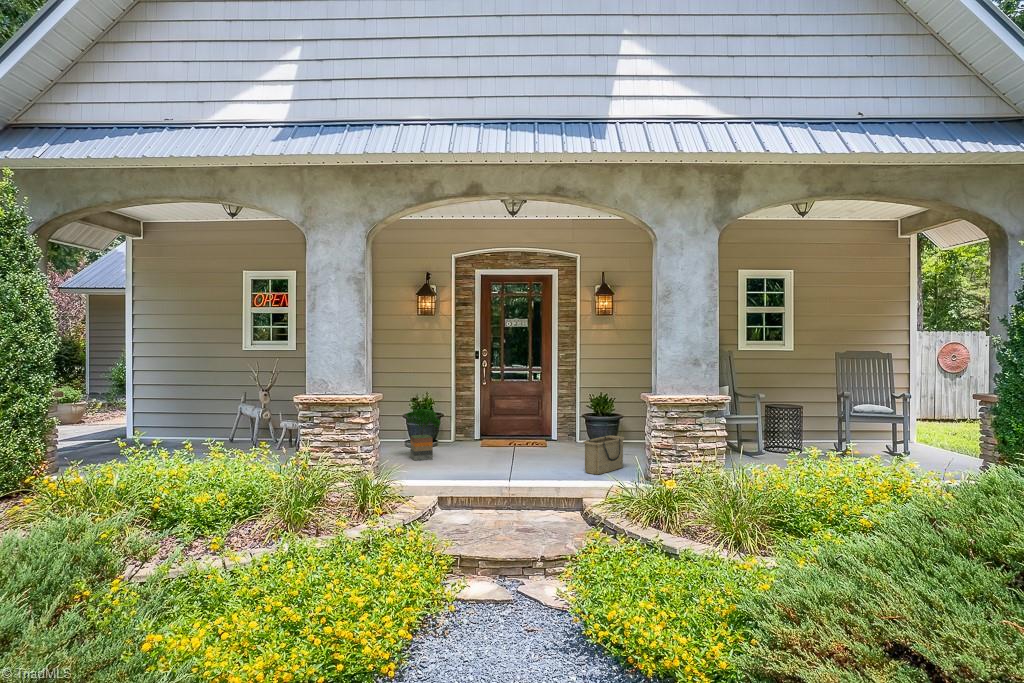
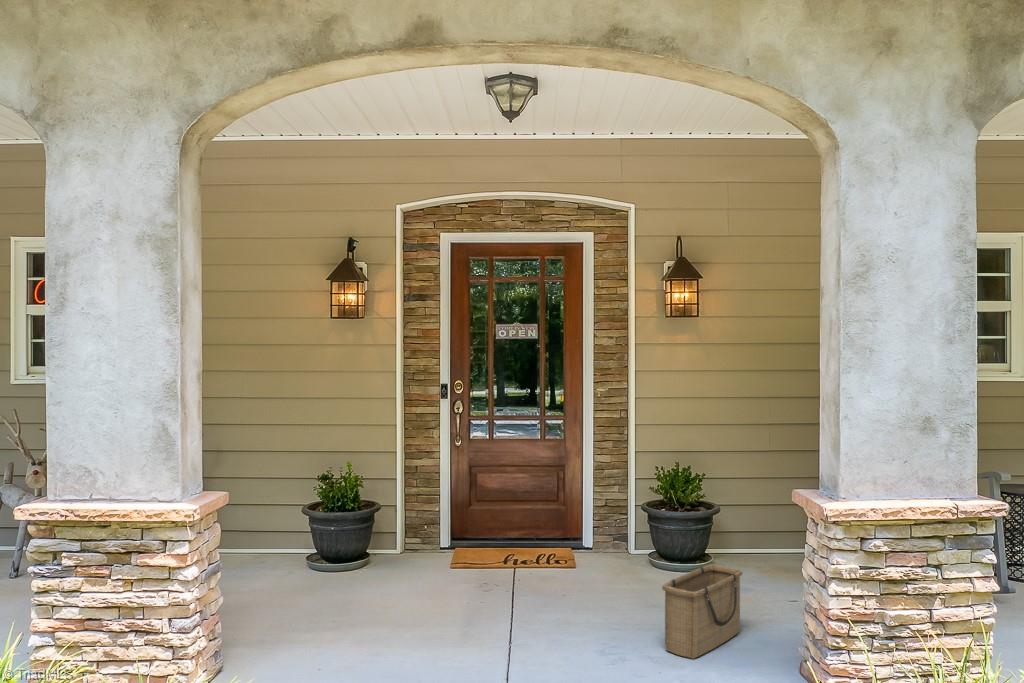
potted tree: present [406,409,440,461] -> none [296,503,368,612]

